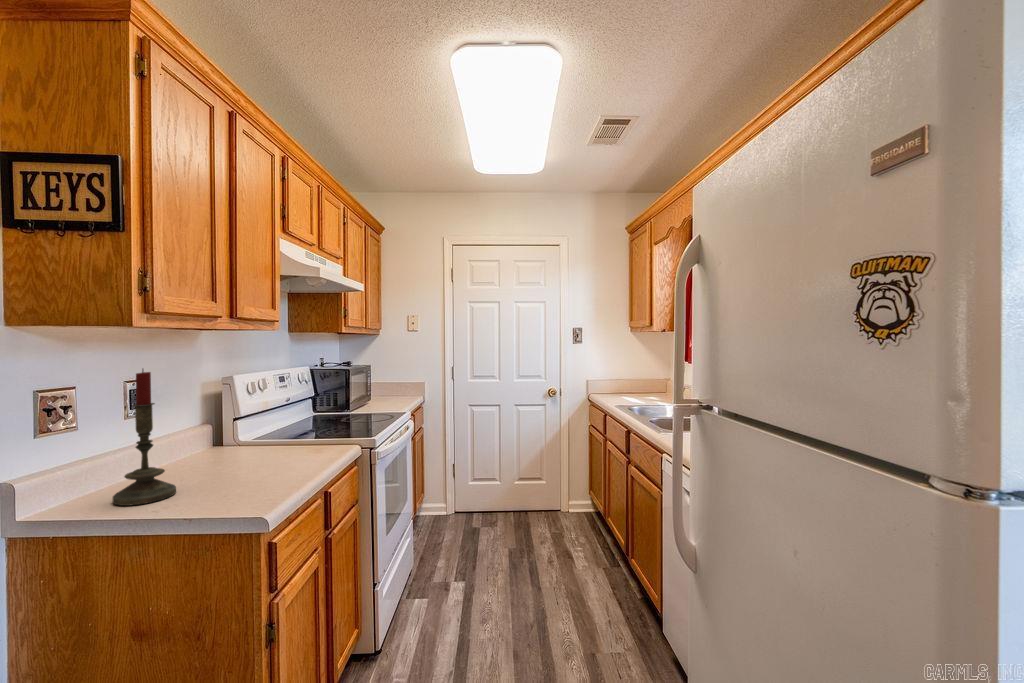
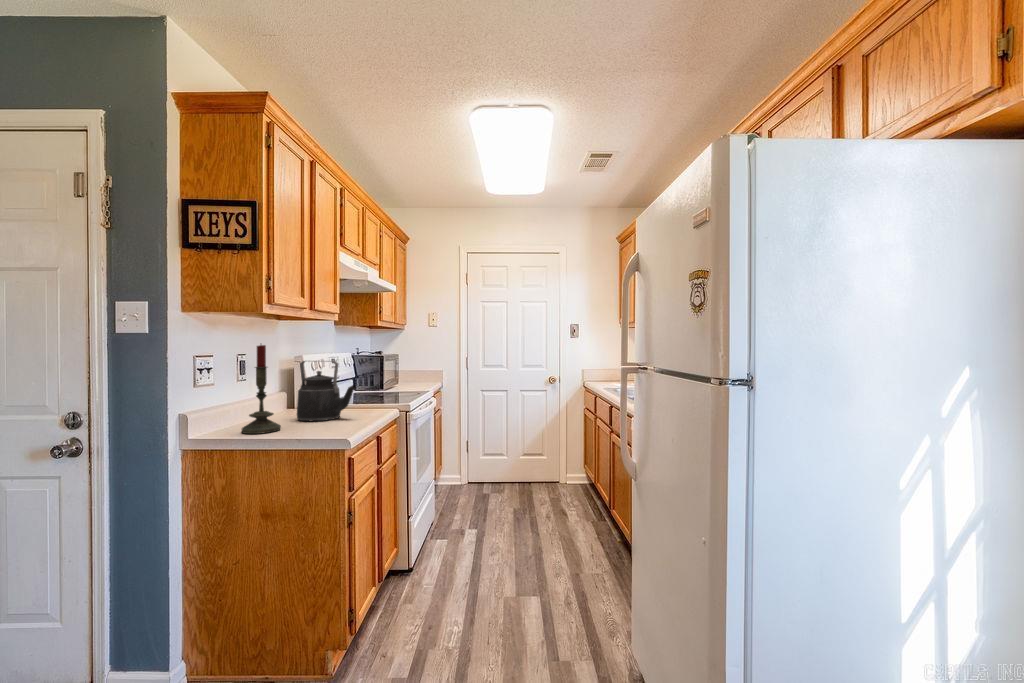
kettle: none [210,387,295,474] -> present [297,361,356,421]

